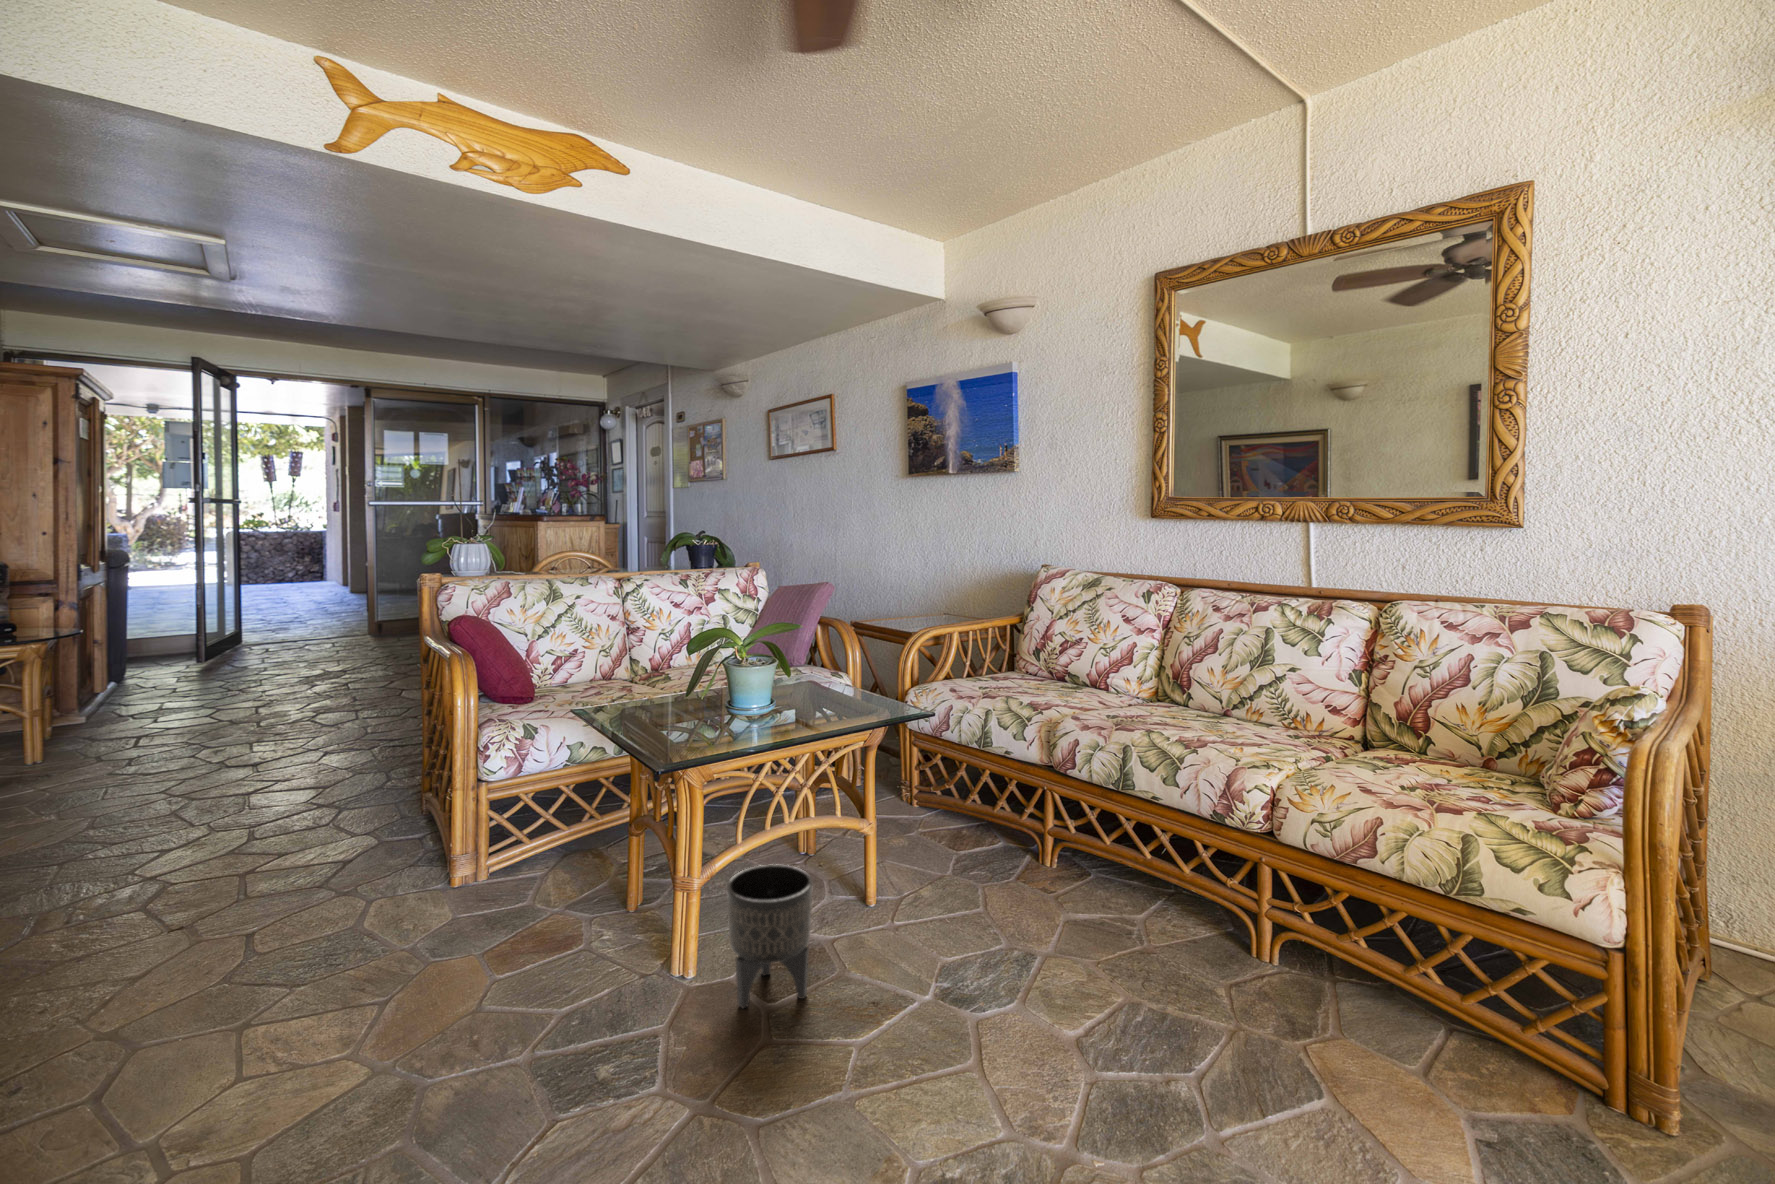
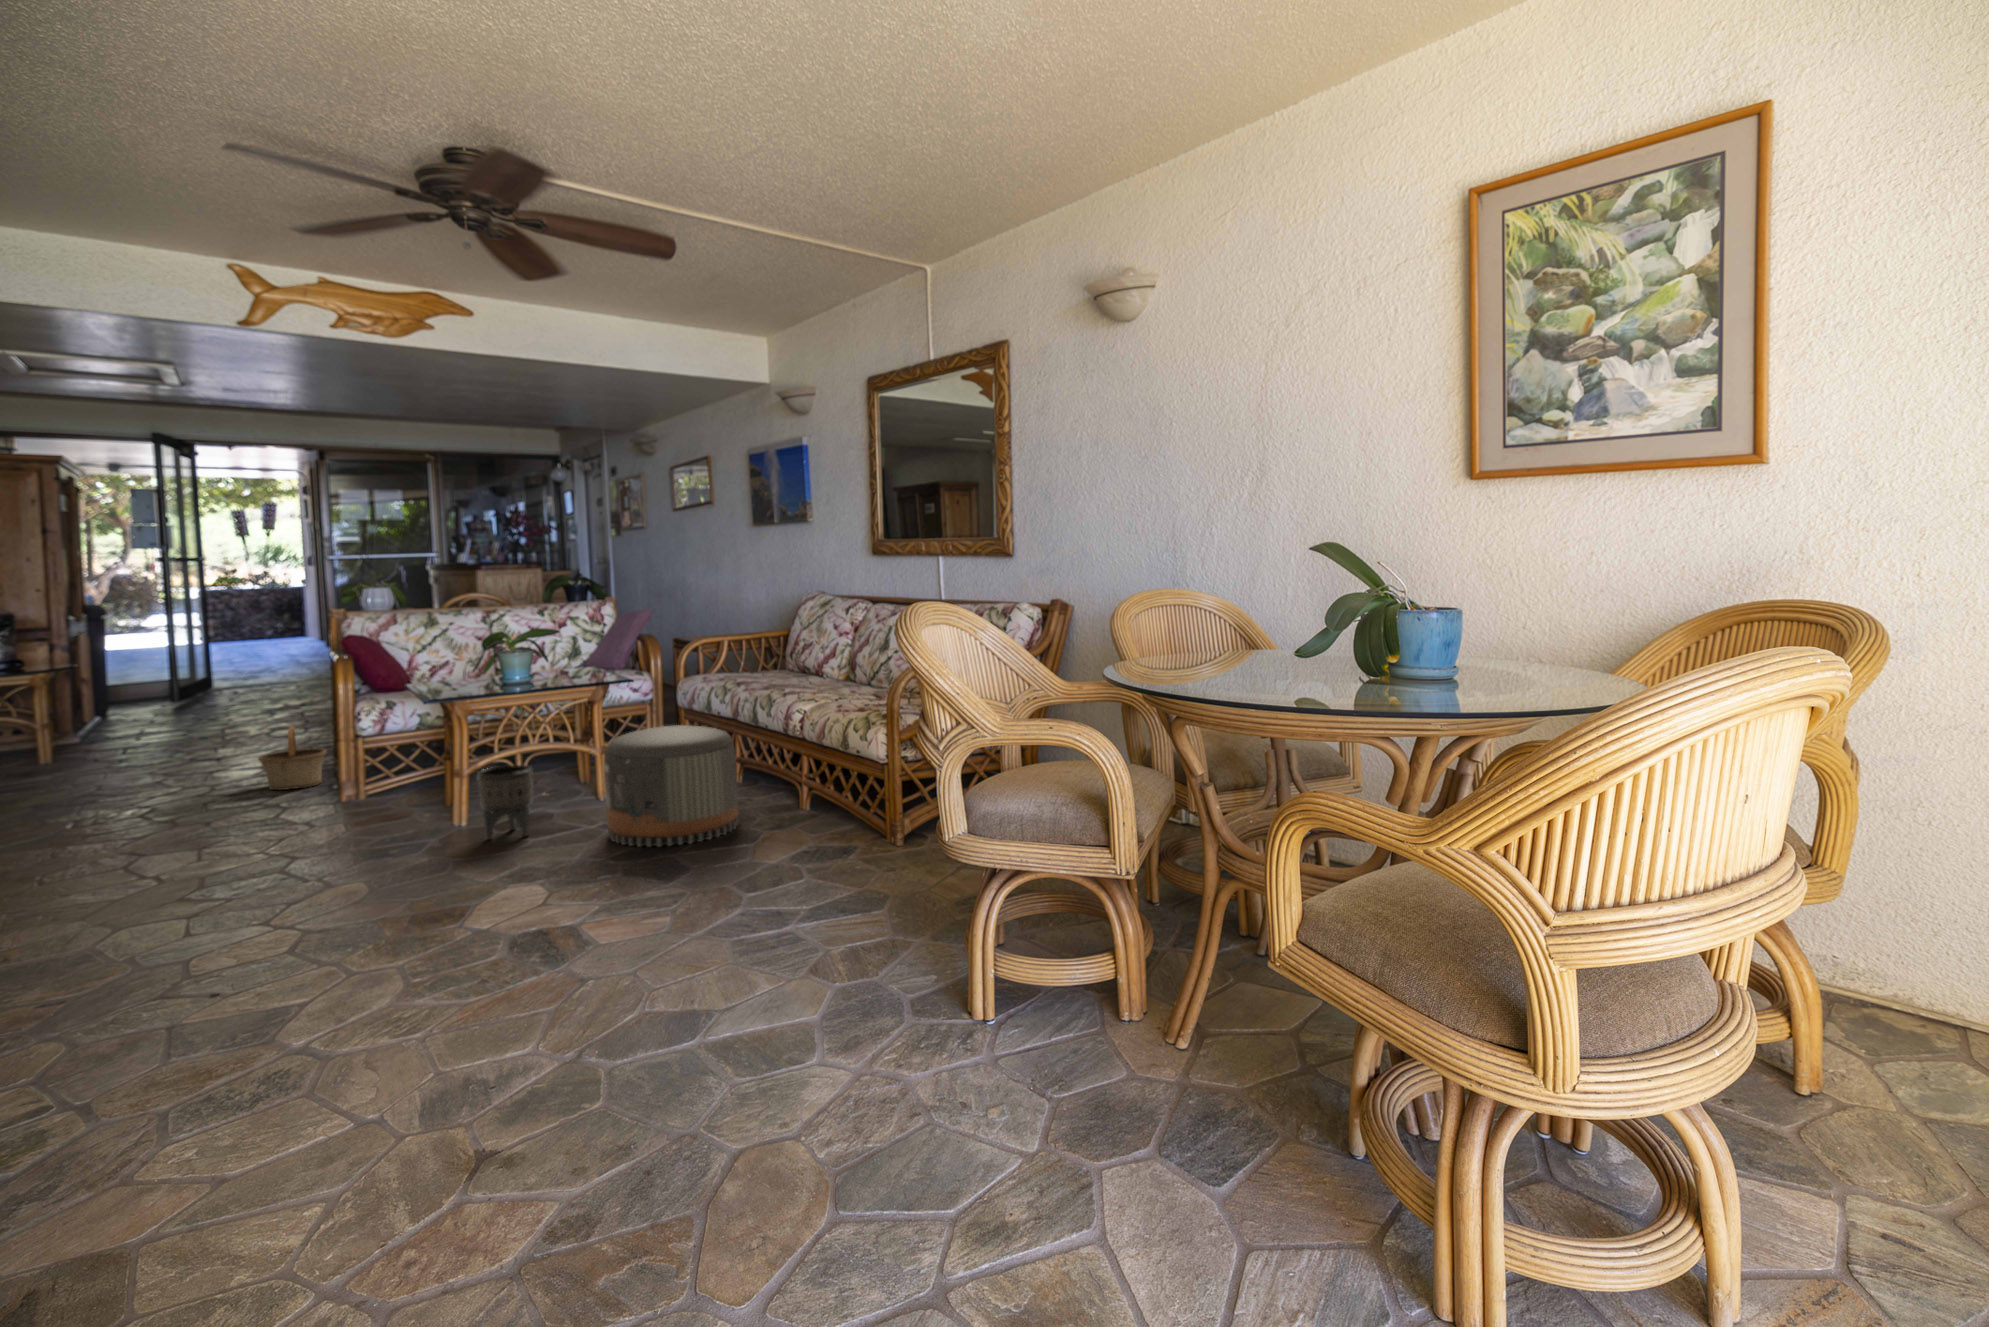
basket: none [320,742,415,840] -> present [258,726,327,790]
pouf: none [942,797,1164,1053] -> present [604,725,739,847]

